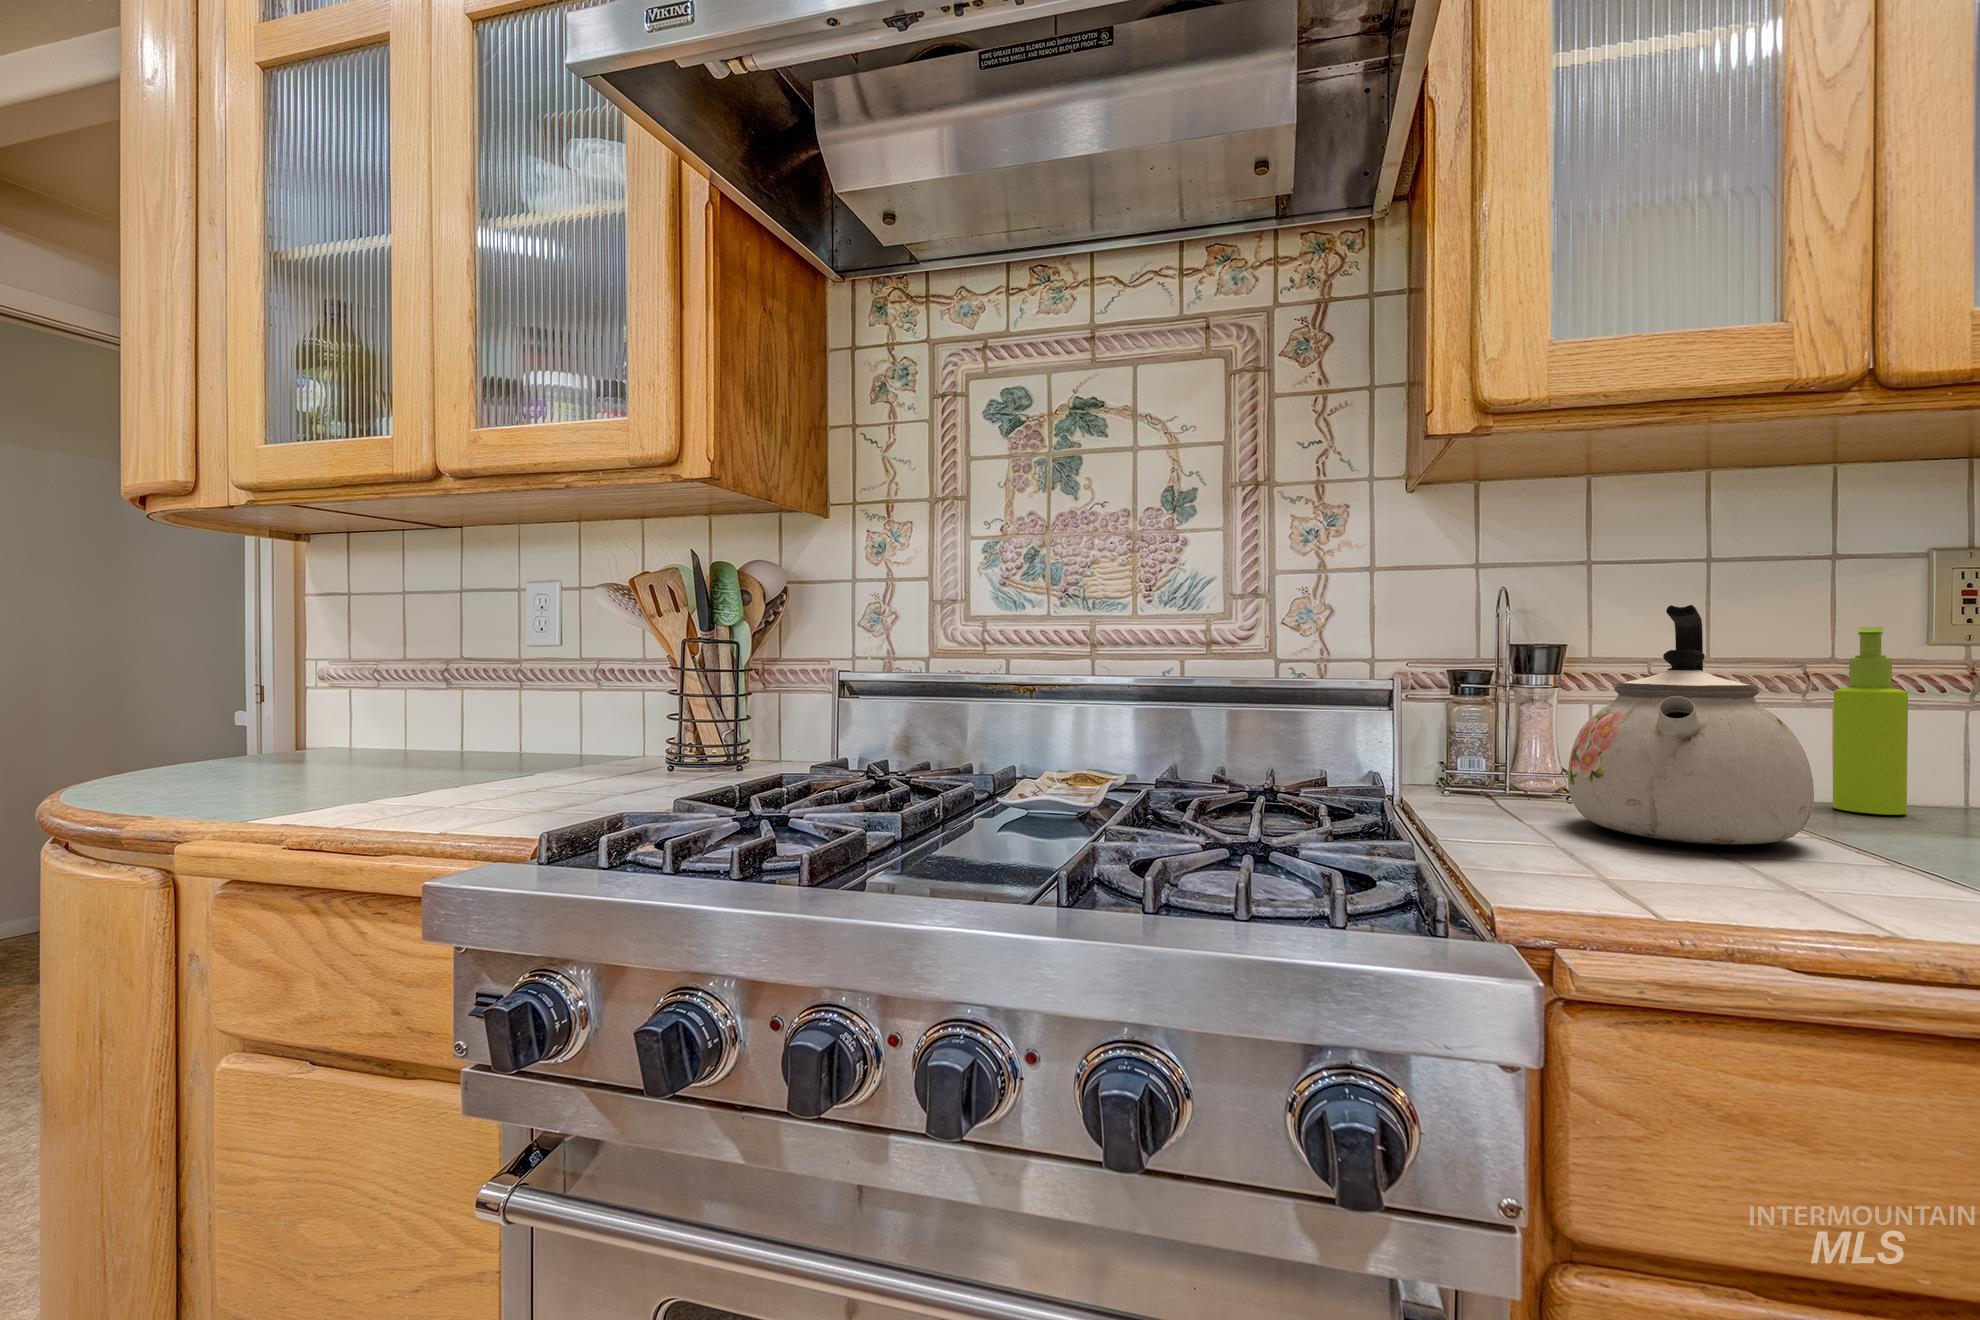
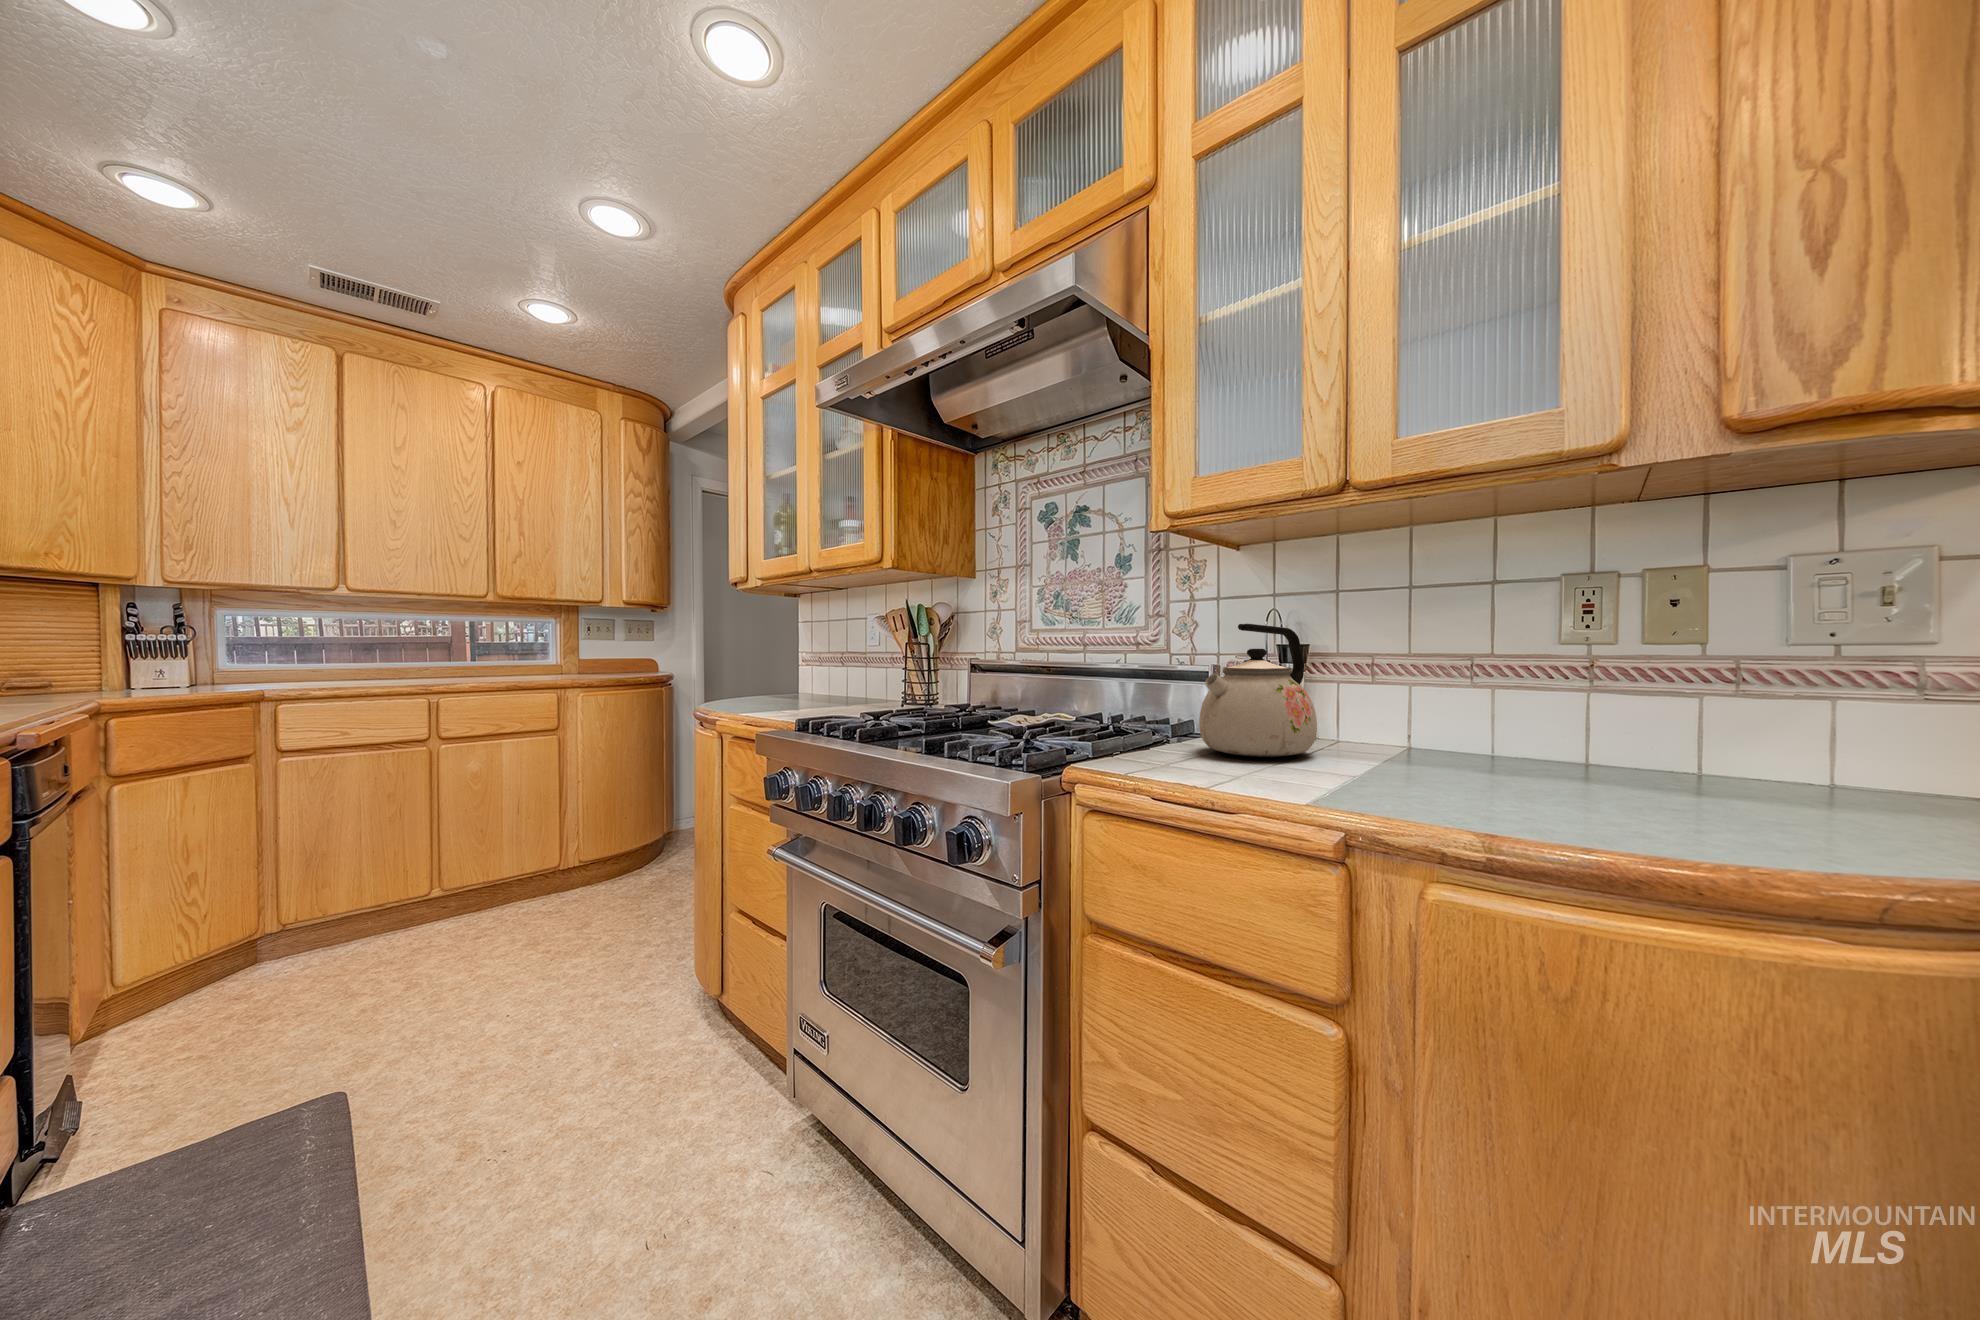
soap dispenser: present [1833,627,1908,815] -> none [1436,633,1481,757]

